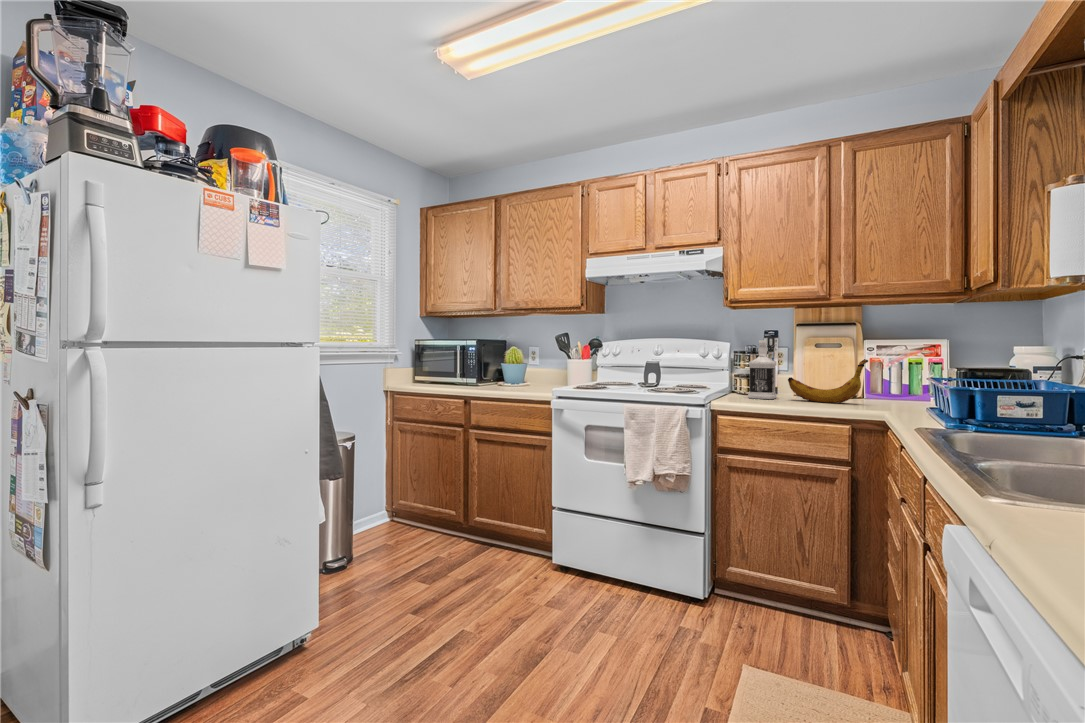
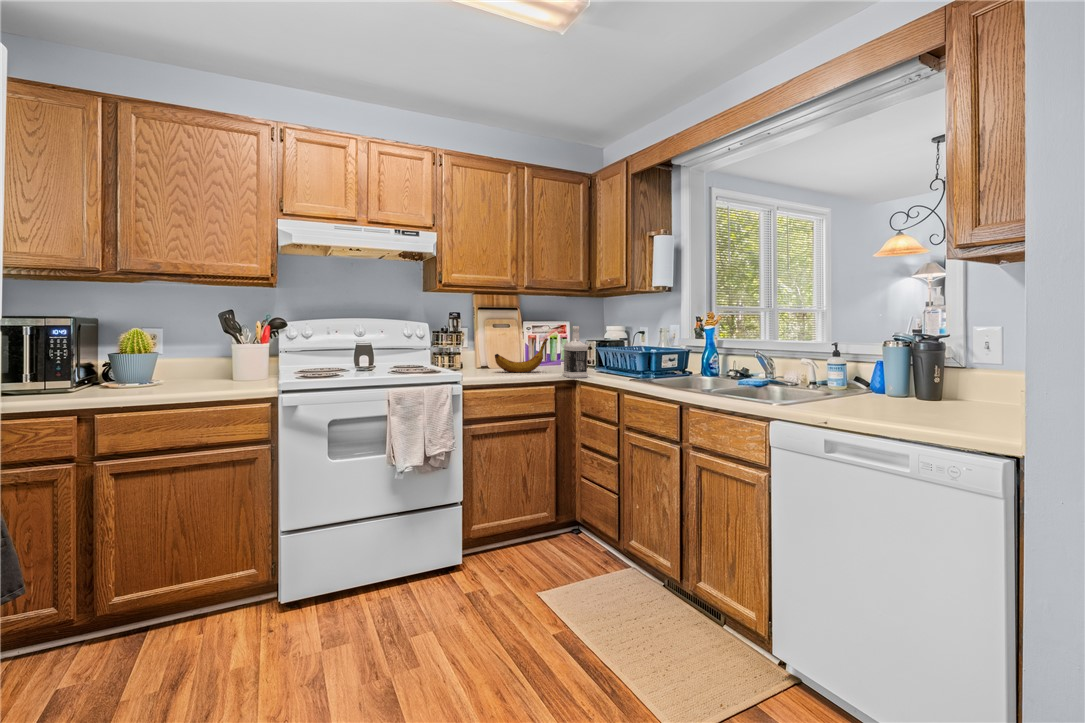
bottle: present [748,340,777,399] -> present [563,326,588,378]

